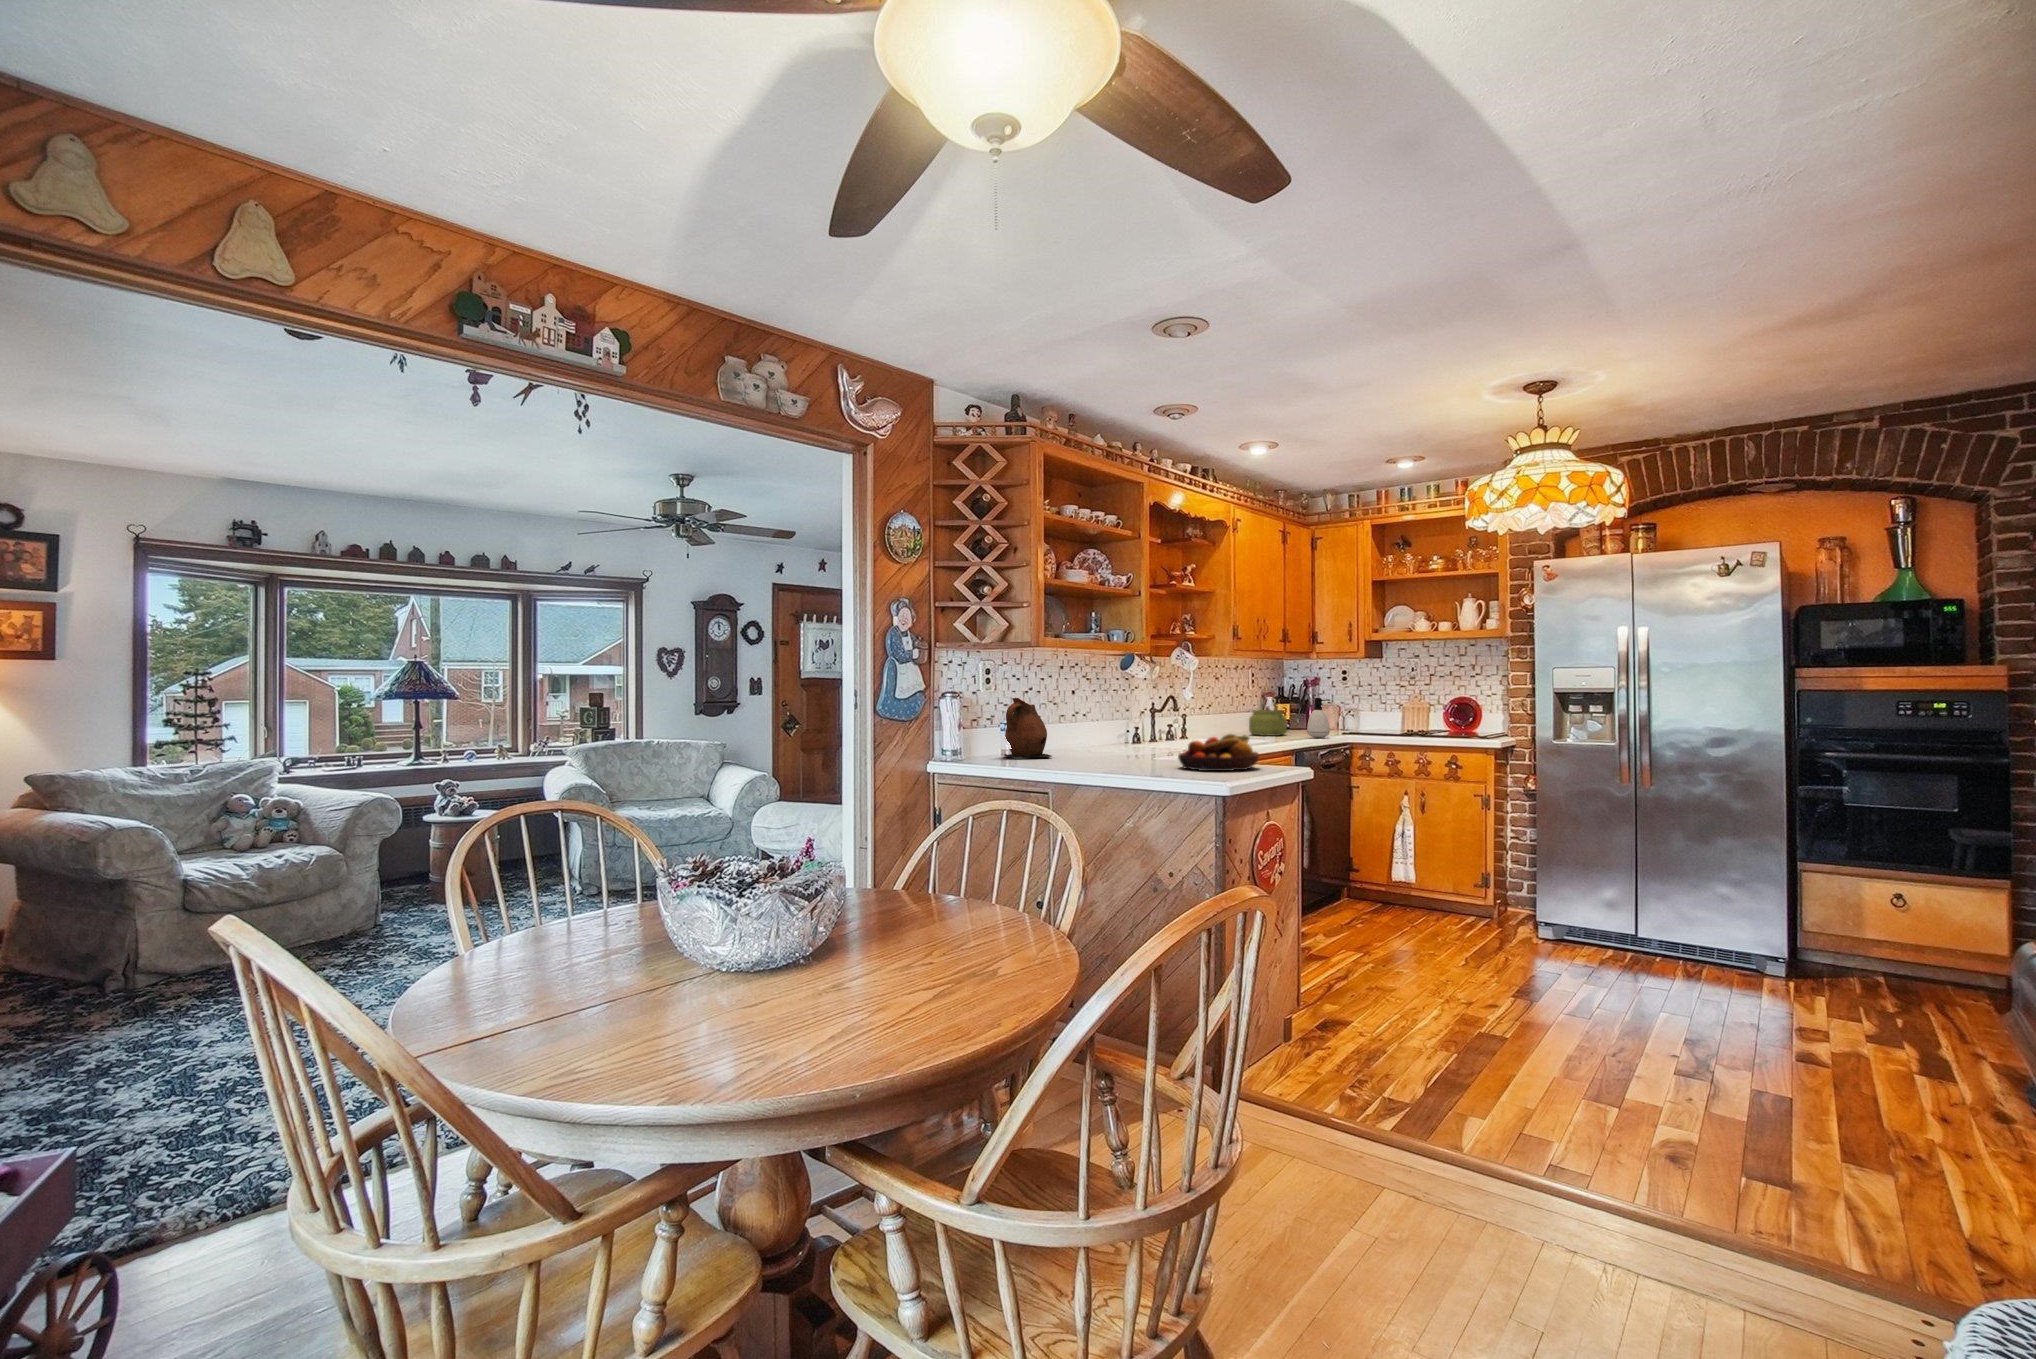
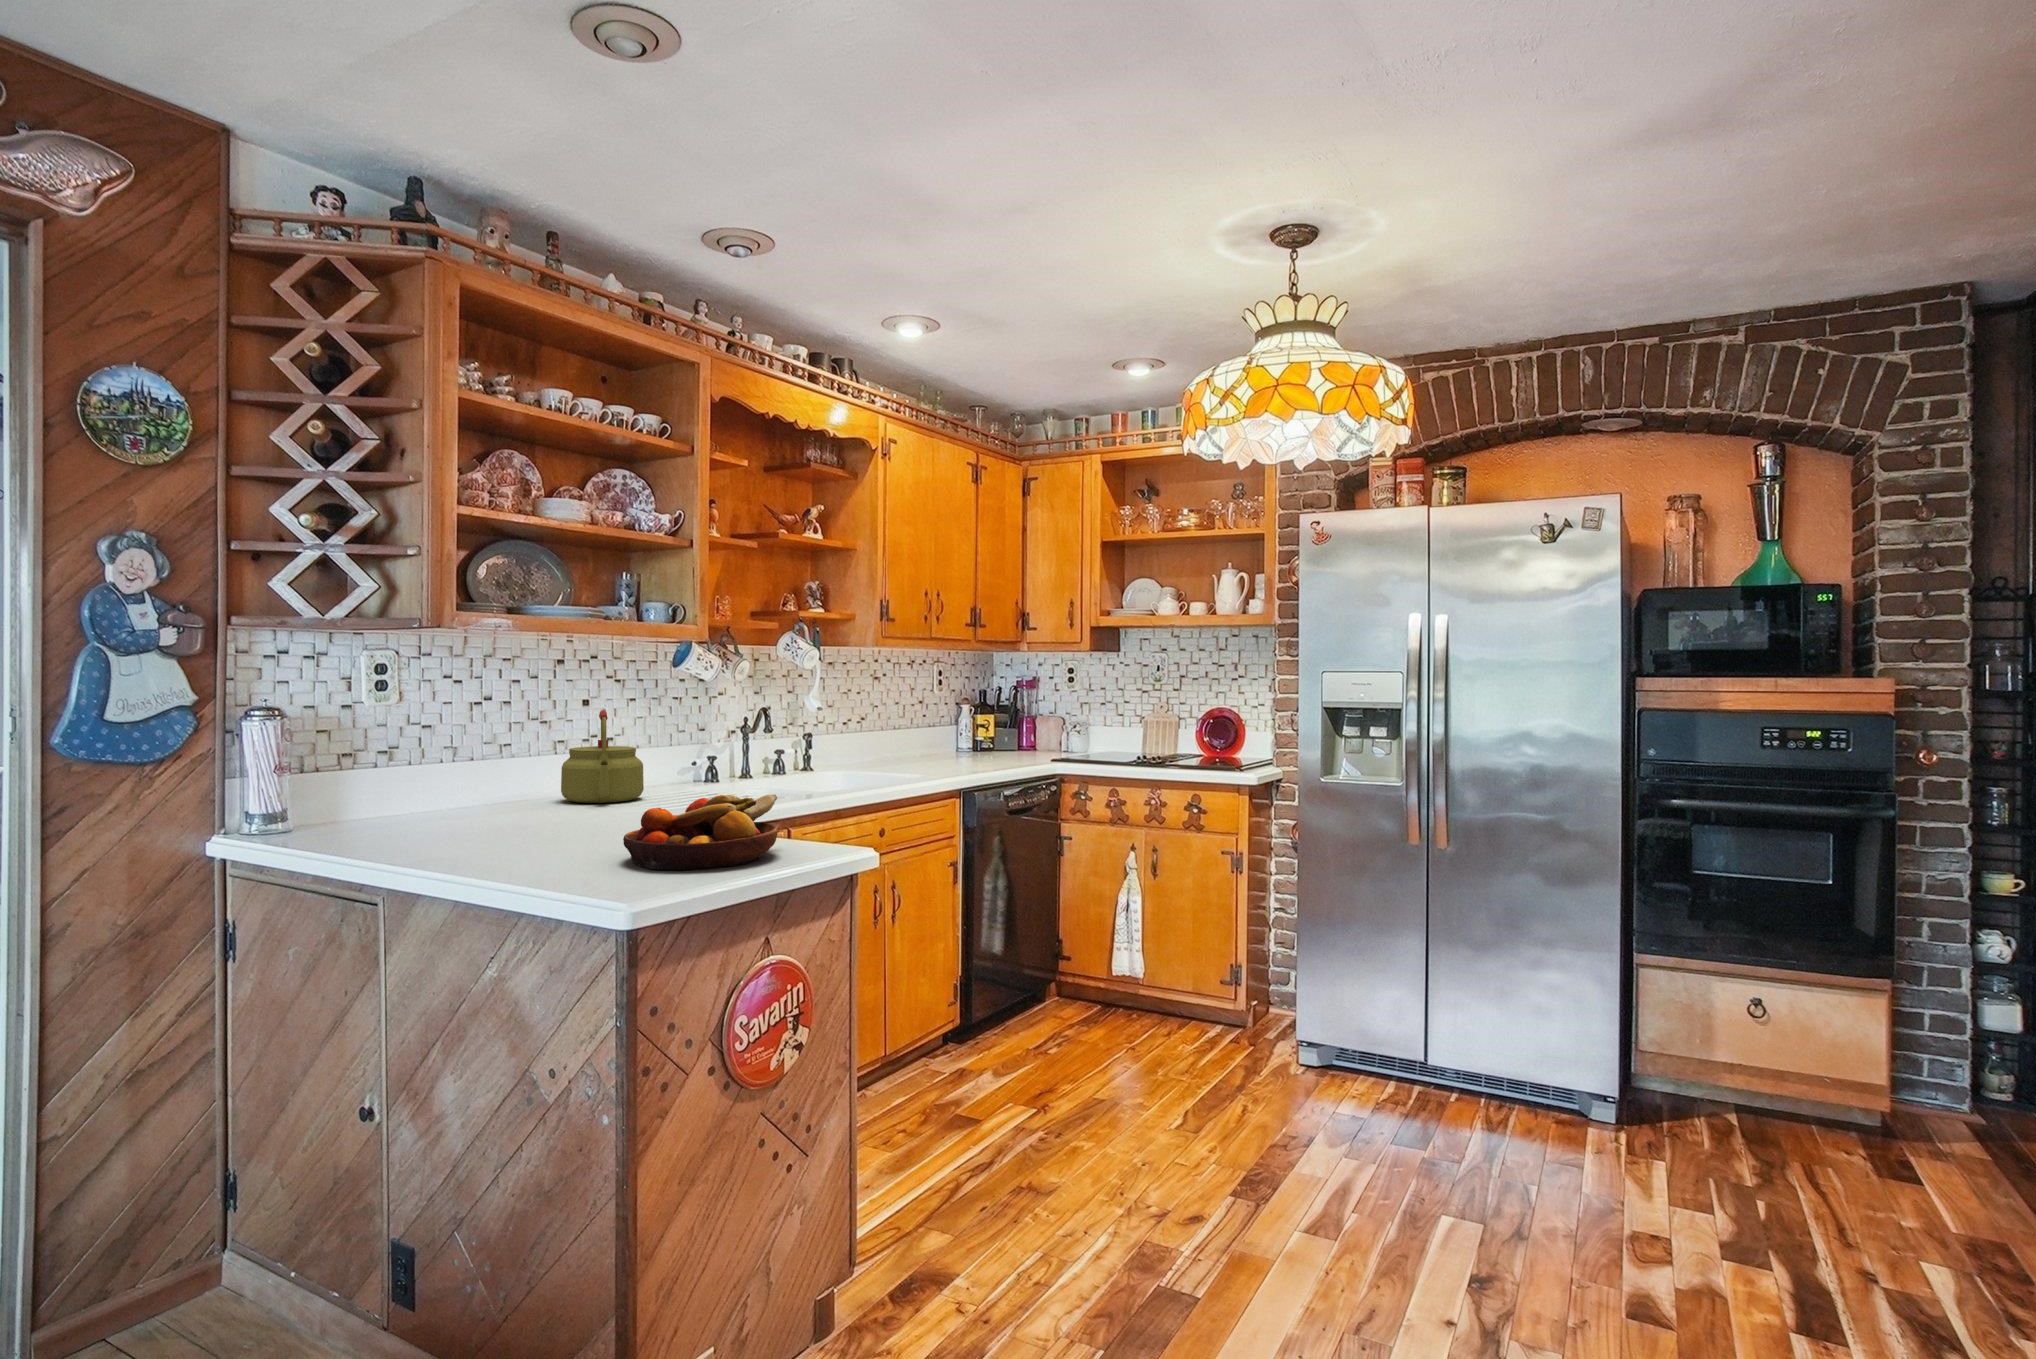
kettle: present [1249,692,1287,736] -> present [561,710,644,803]
ceramic pitcher: present [1004,698,1052,758] -> none [370,718,472,828]
soap dispenser: present [1307,698,1330,738] -> none [995,709,1028,769]

